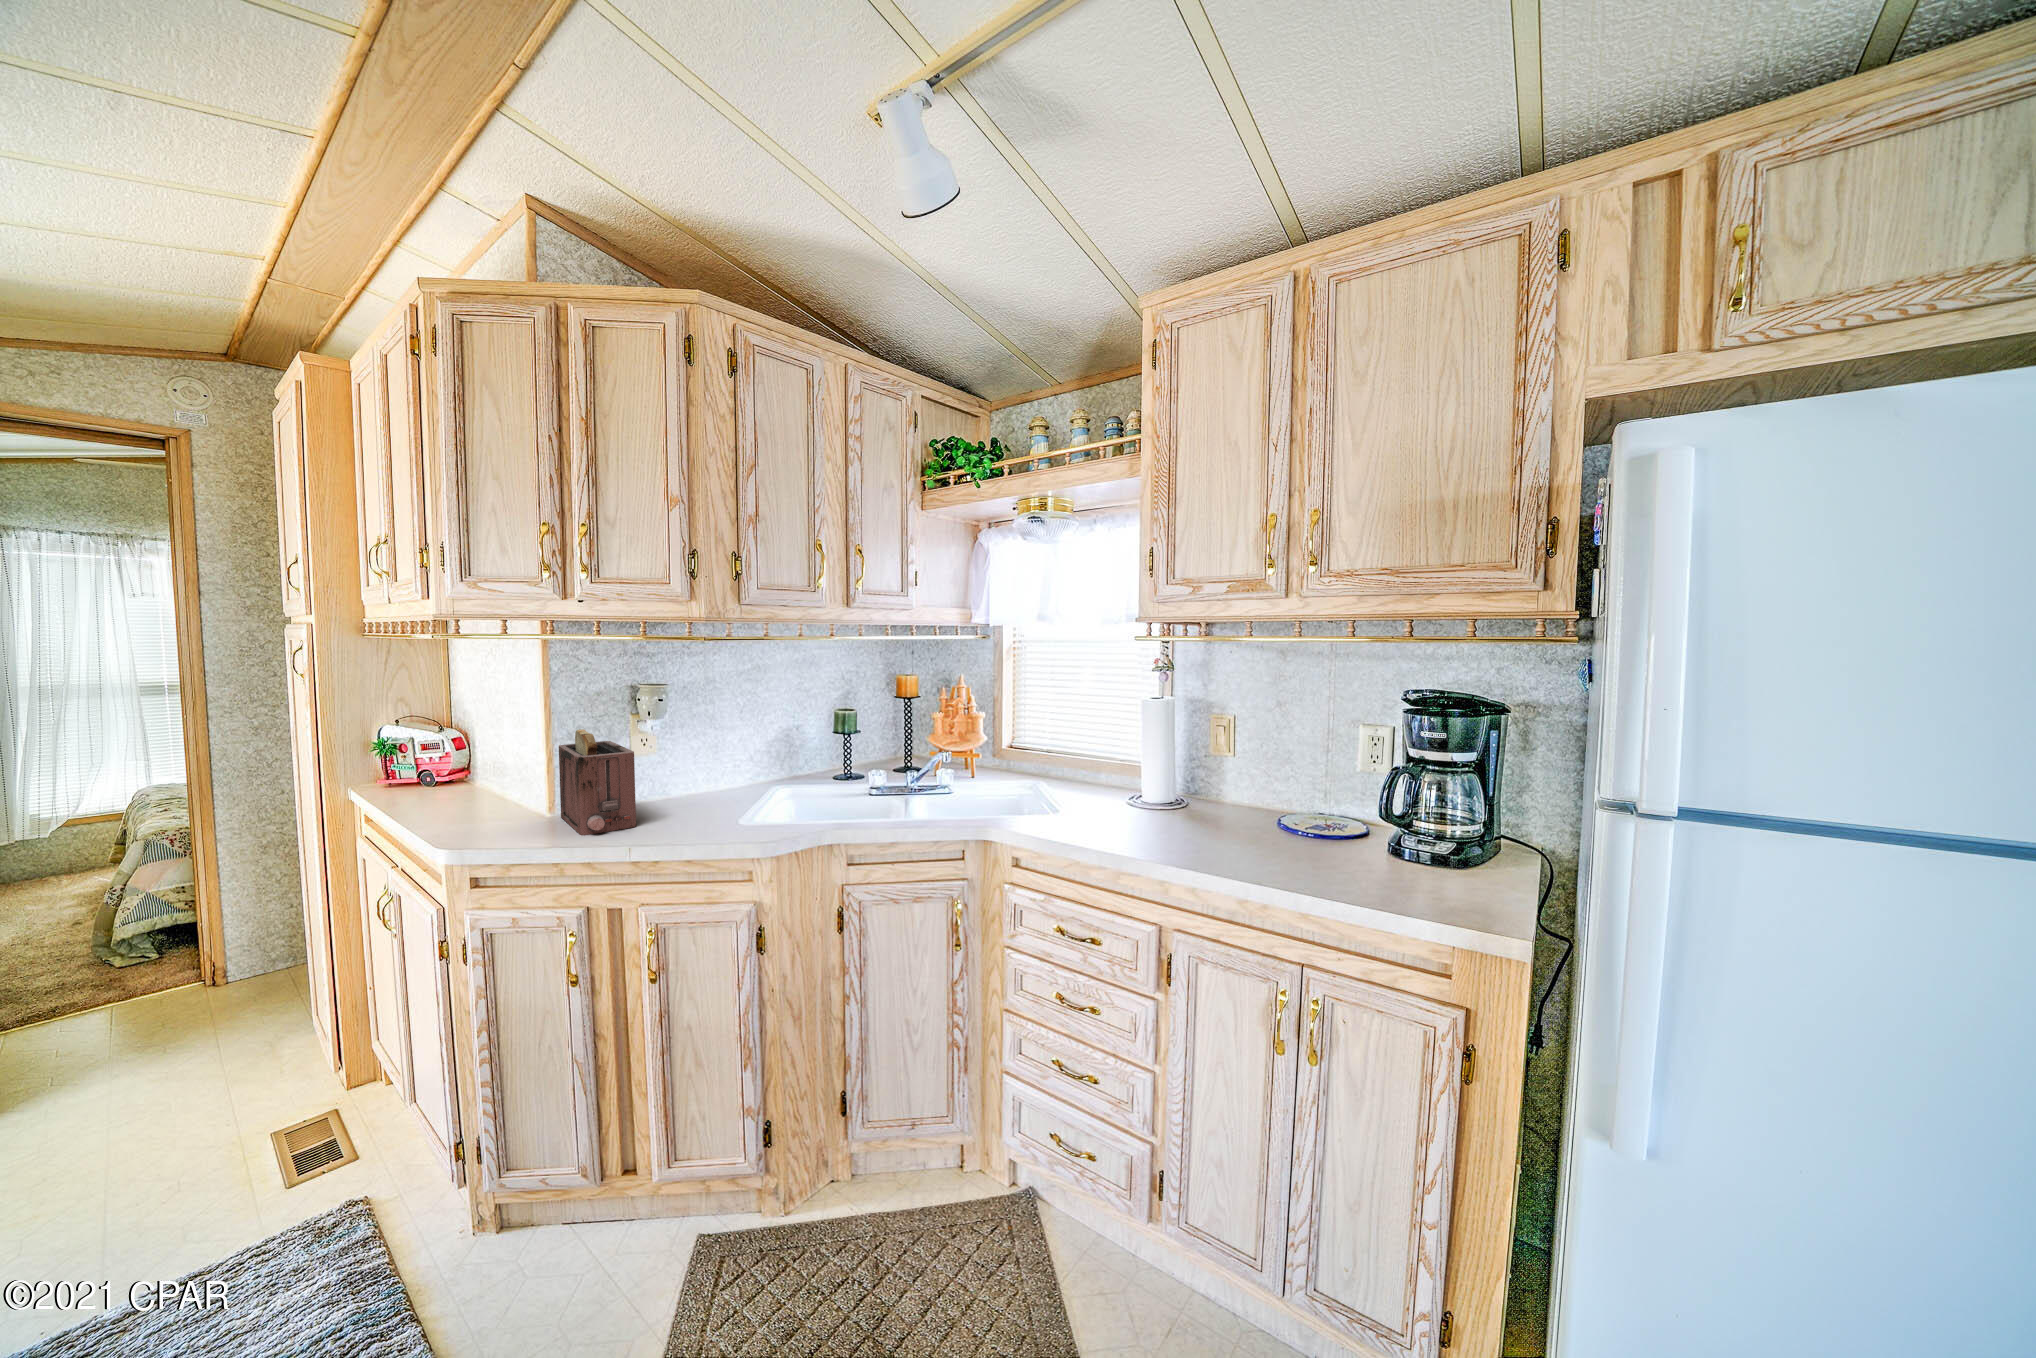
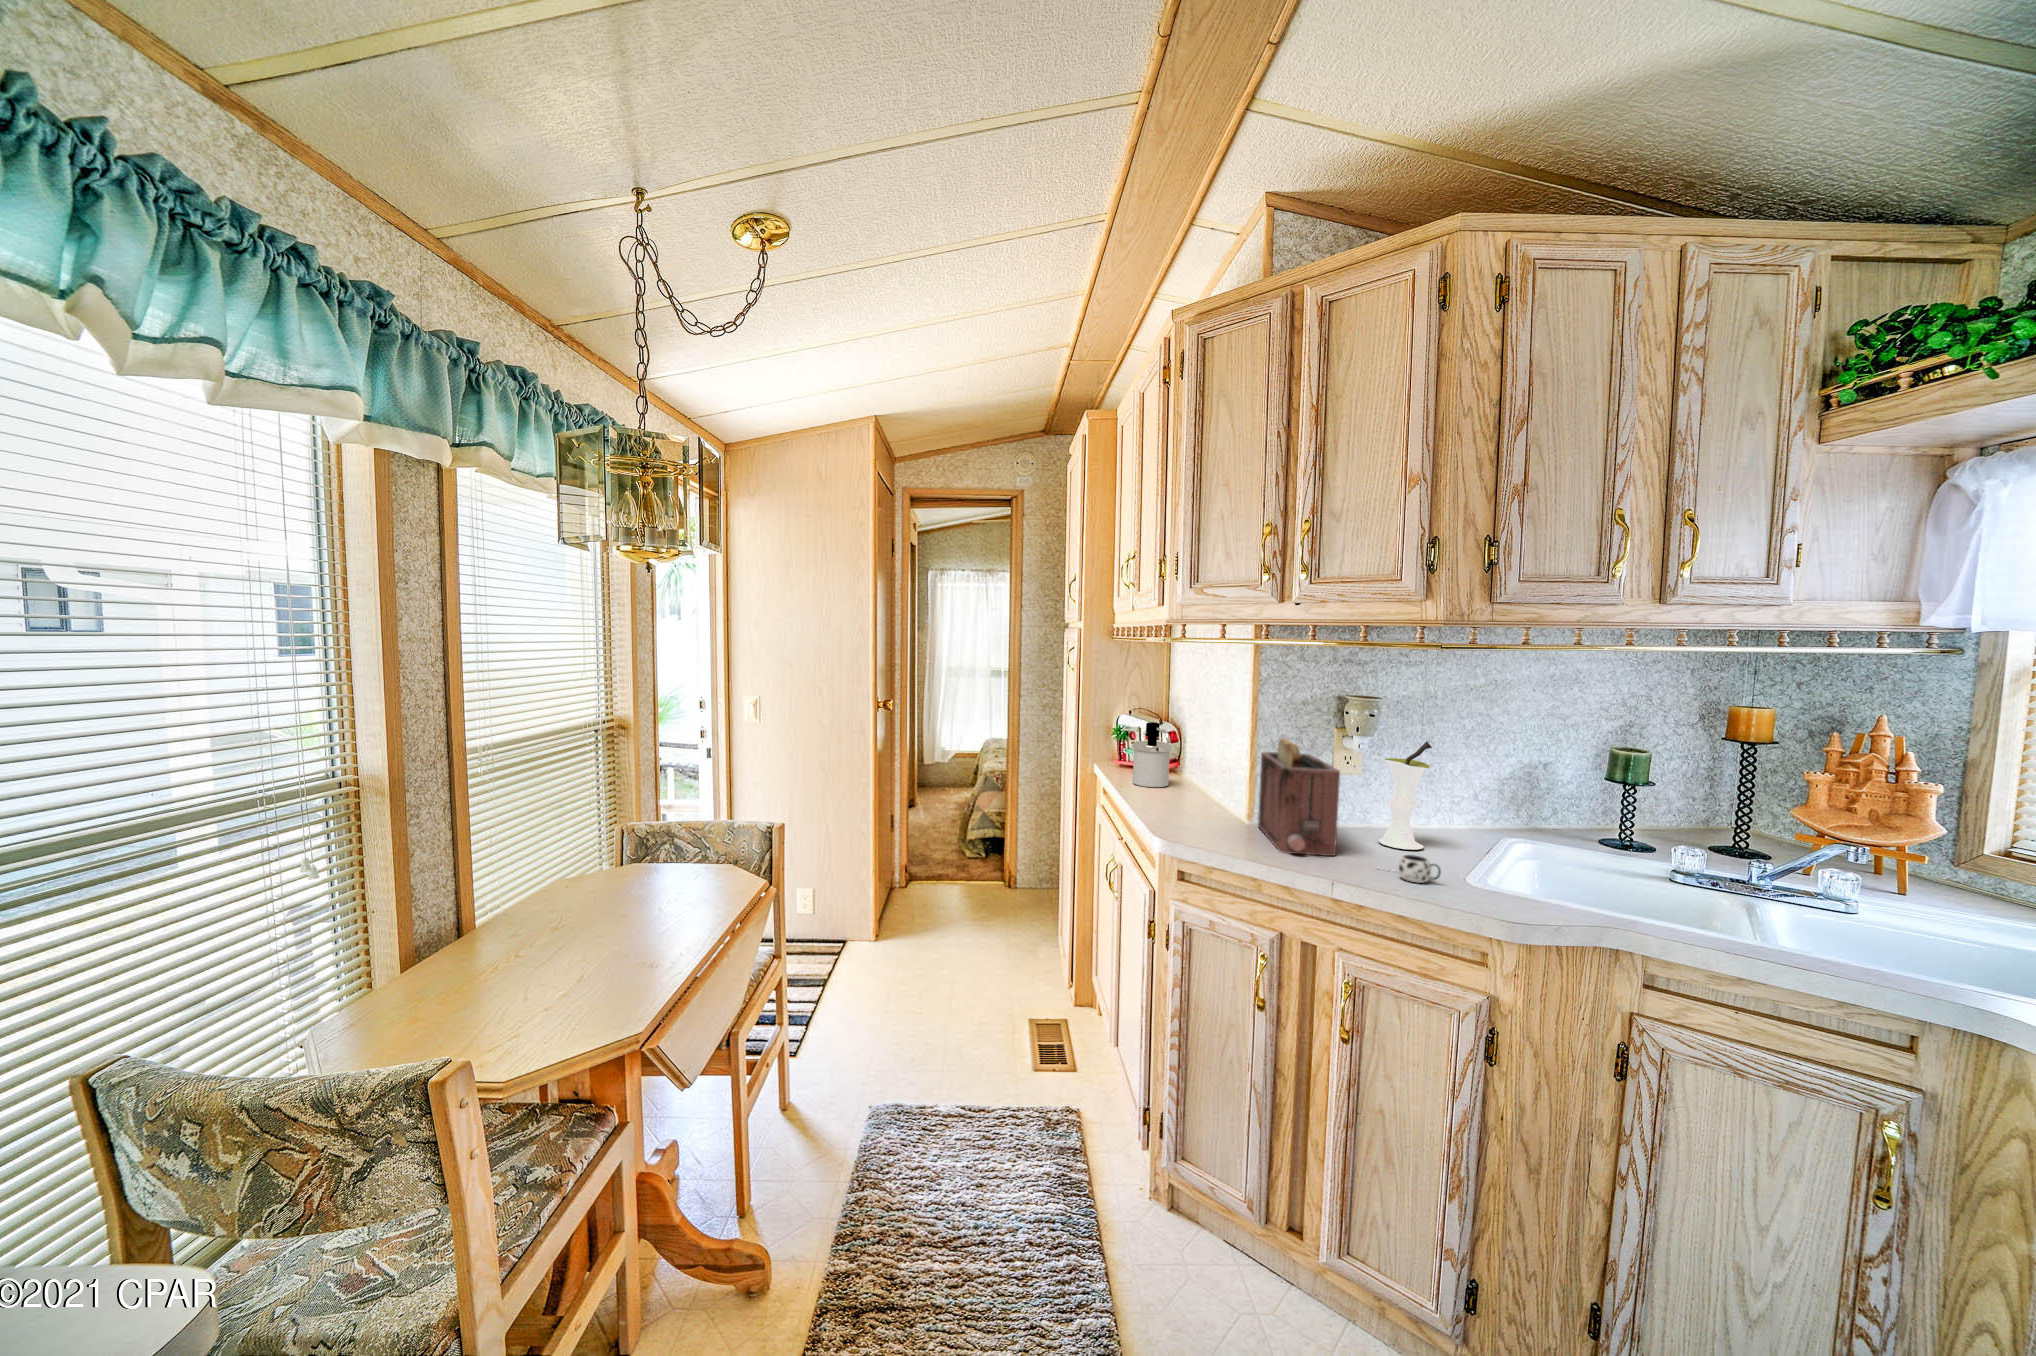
vase: none [677,716,715,808] -> present [1379,741,1432,850]
soap dispenser: none [401,730,456,803] -> present [1133,722,1171,787]
mug: none [670,811,720,832] -> present [1377,855,1441,883]

